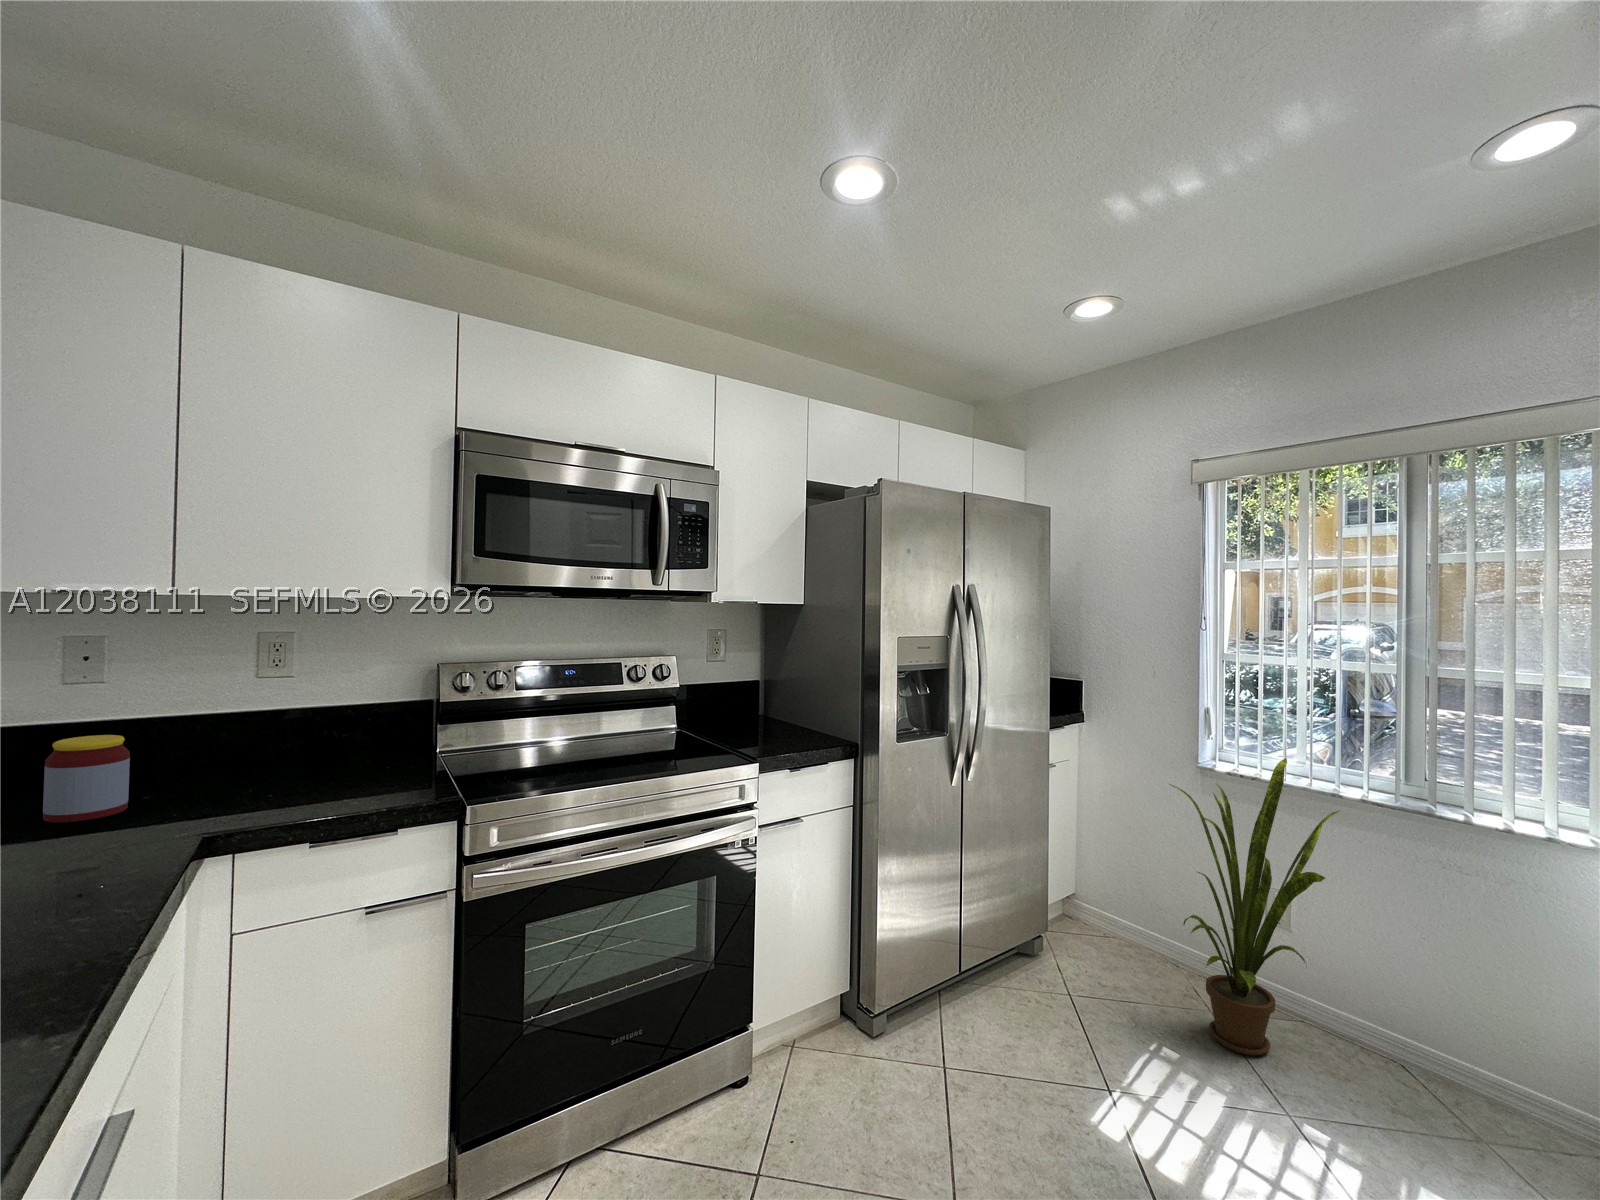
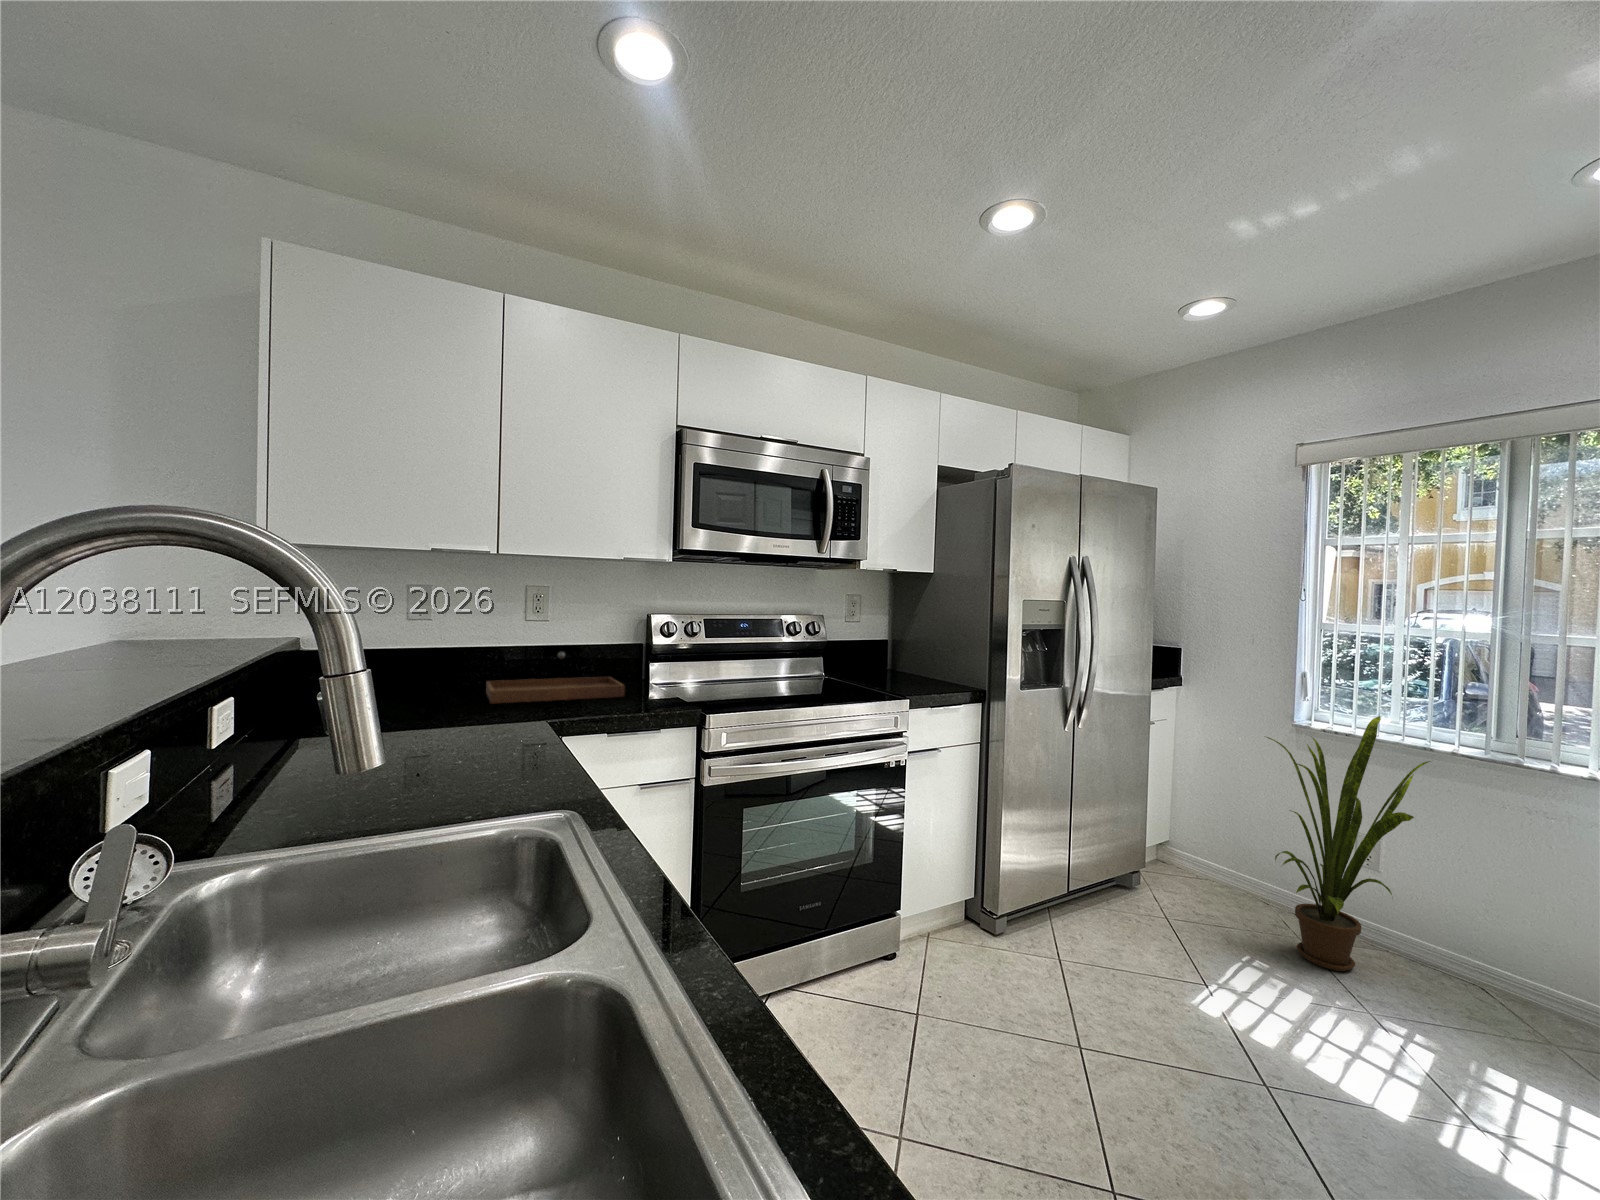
tray: none [165,718,381,798] -> present [486,652,625,703]
jar: present [43,735,130,823] -> none [427,656,475,714]

